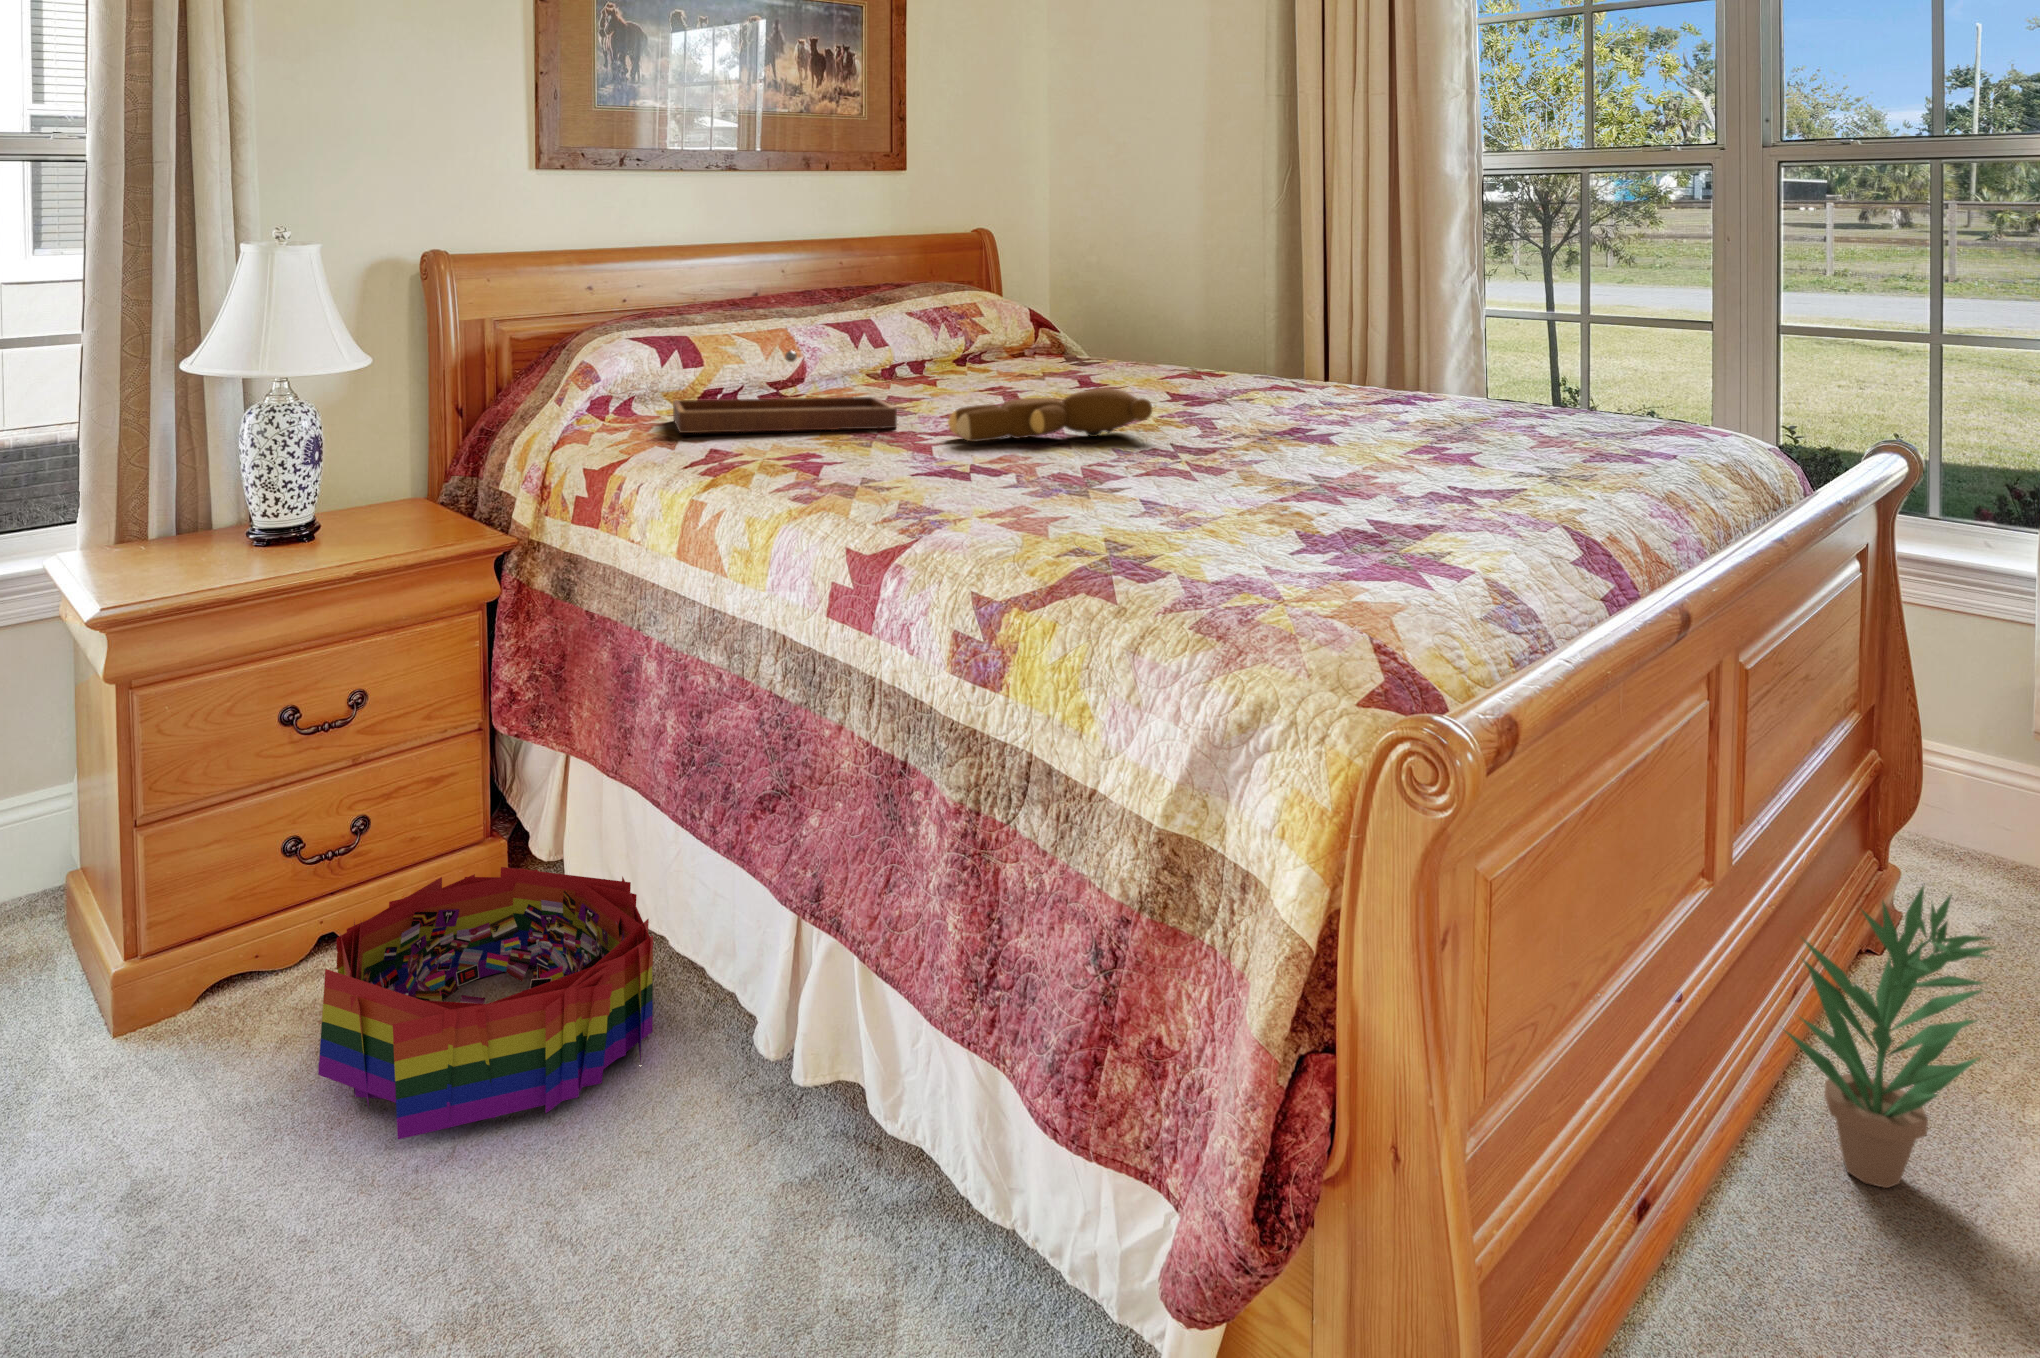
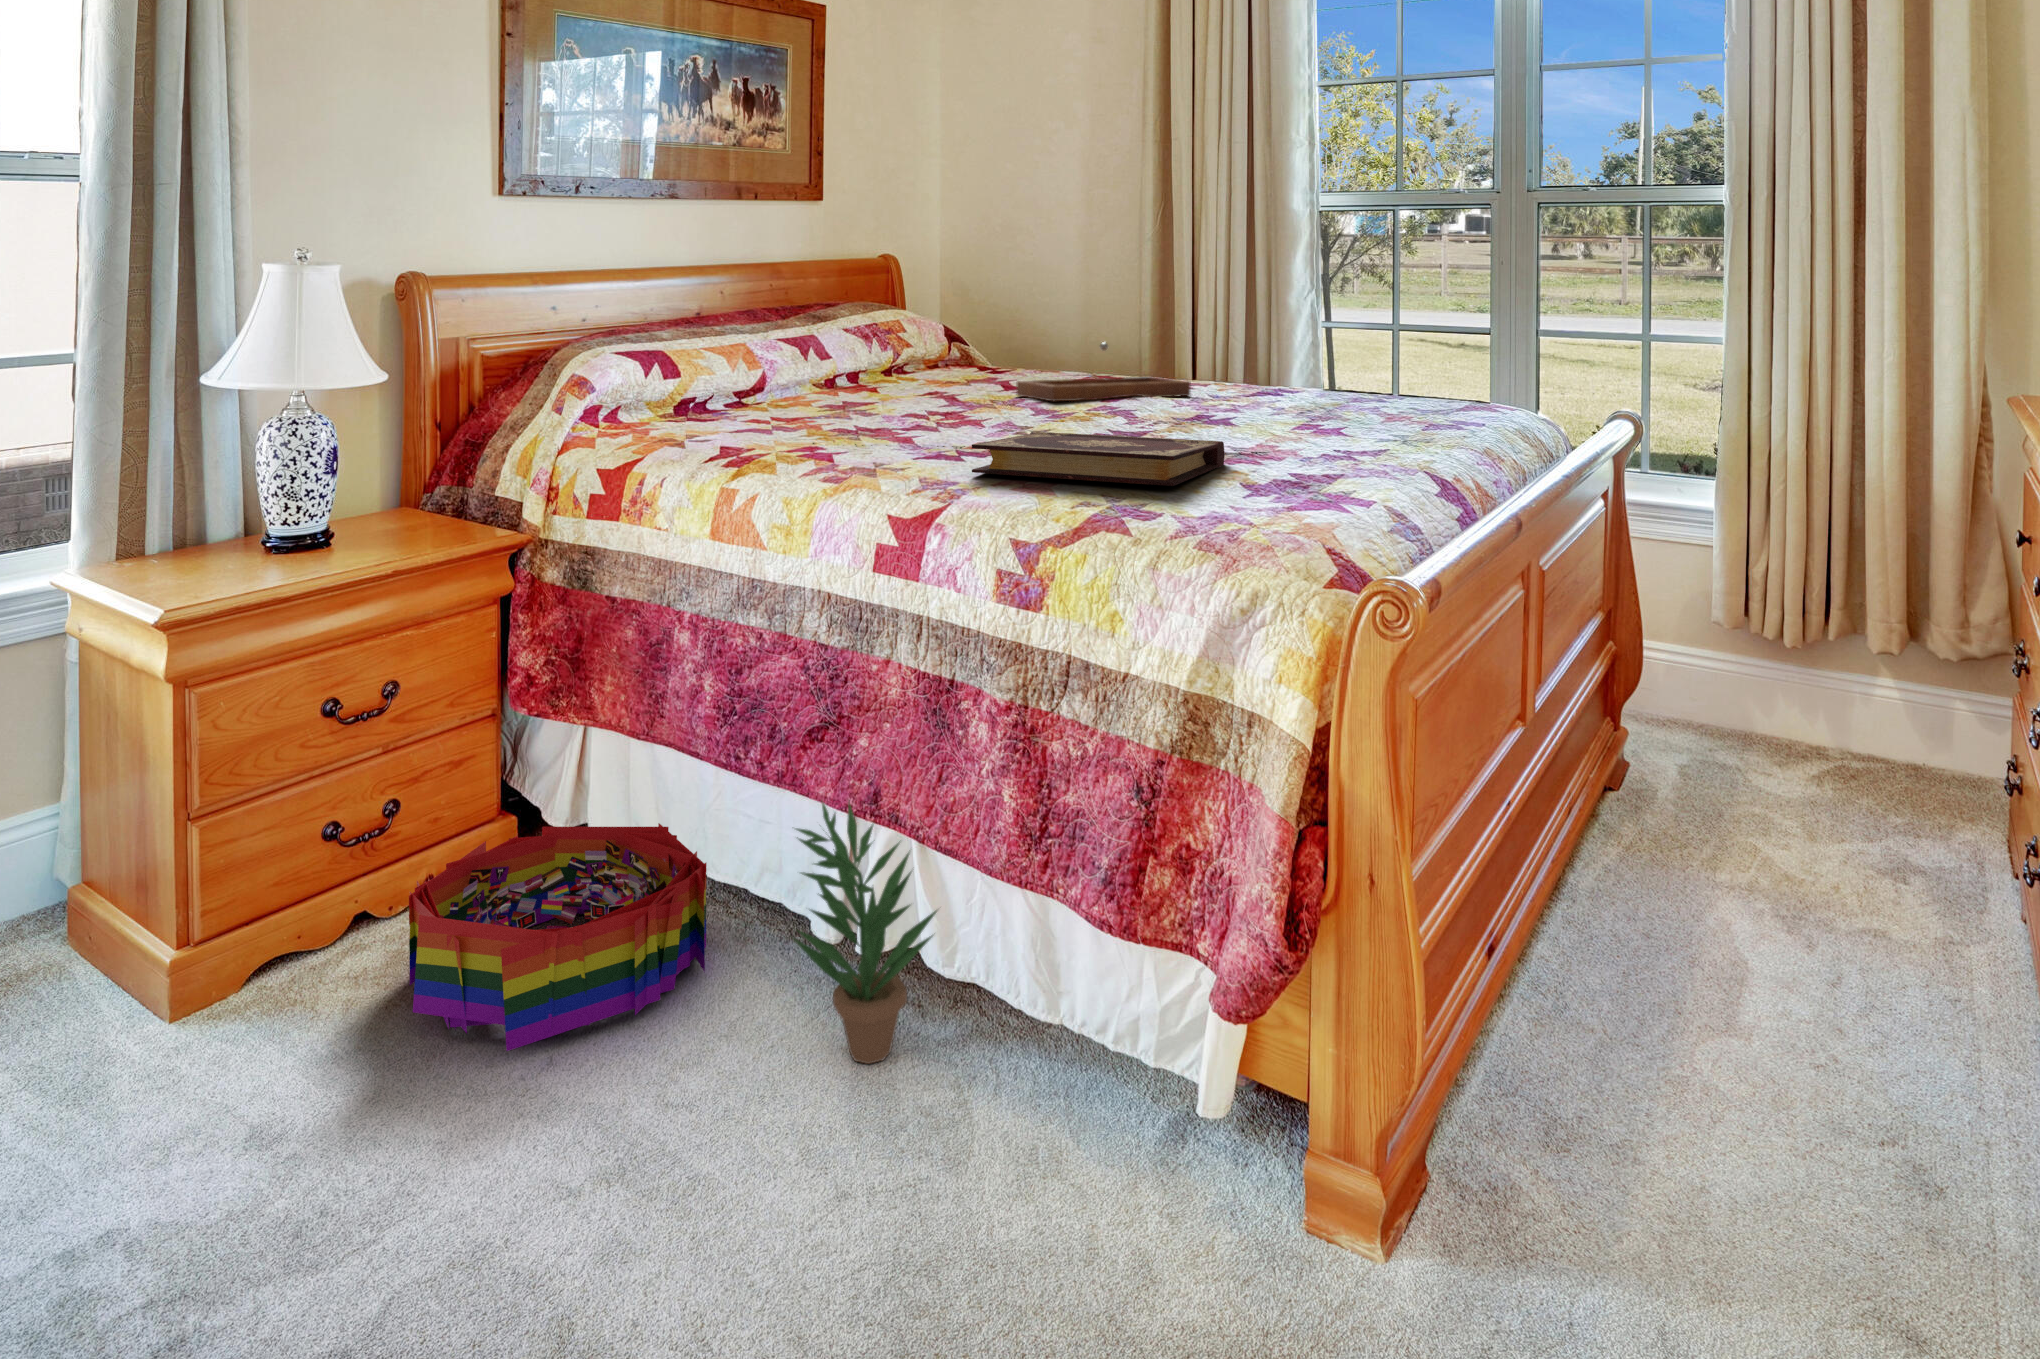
tray: present [673,351,897,433] -> present [1016,342,1191,401]
teddy bear: present [948,388,1152,442] -> none [924,386,1091,432]
book: none [968,447,1295,533] -> present [972,432,1225,486]
potted plant: present [1785,886,1995,1188] -> present [793,803,937,1064]

